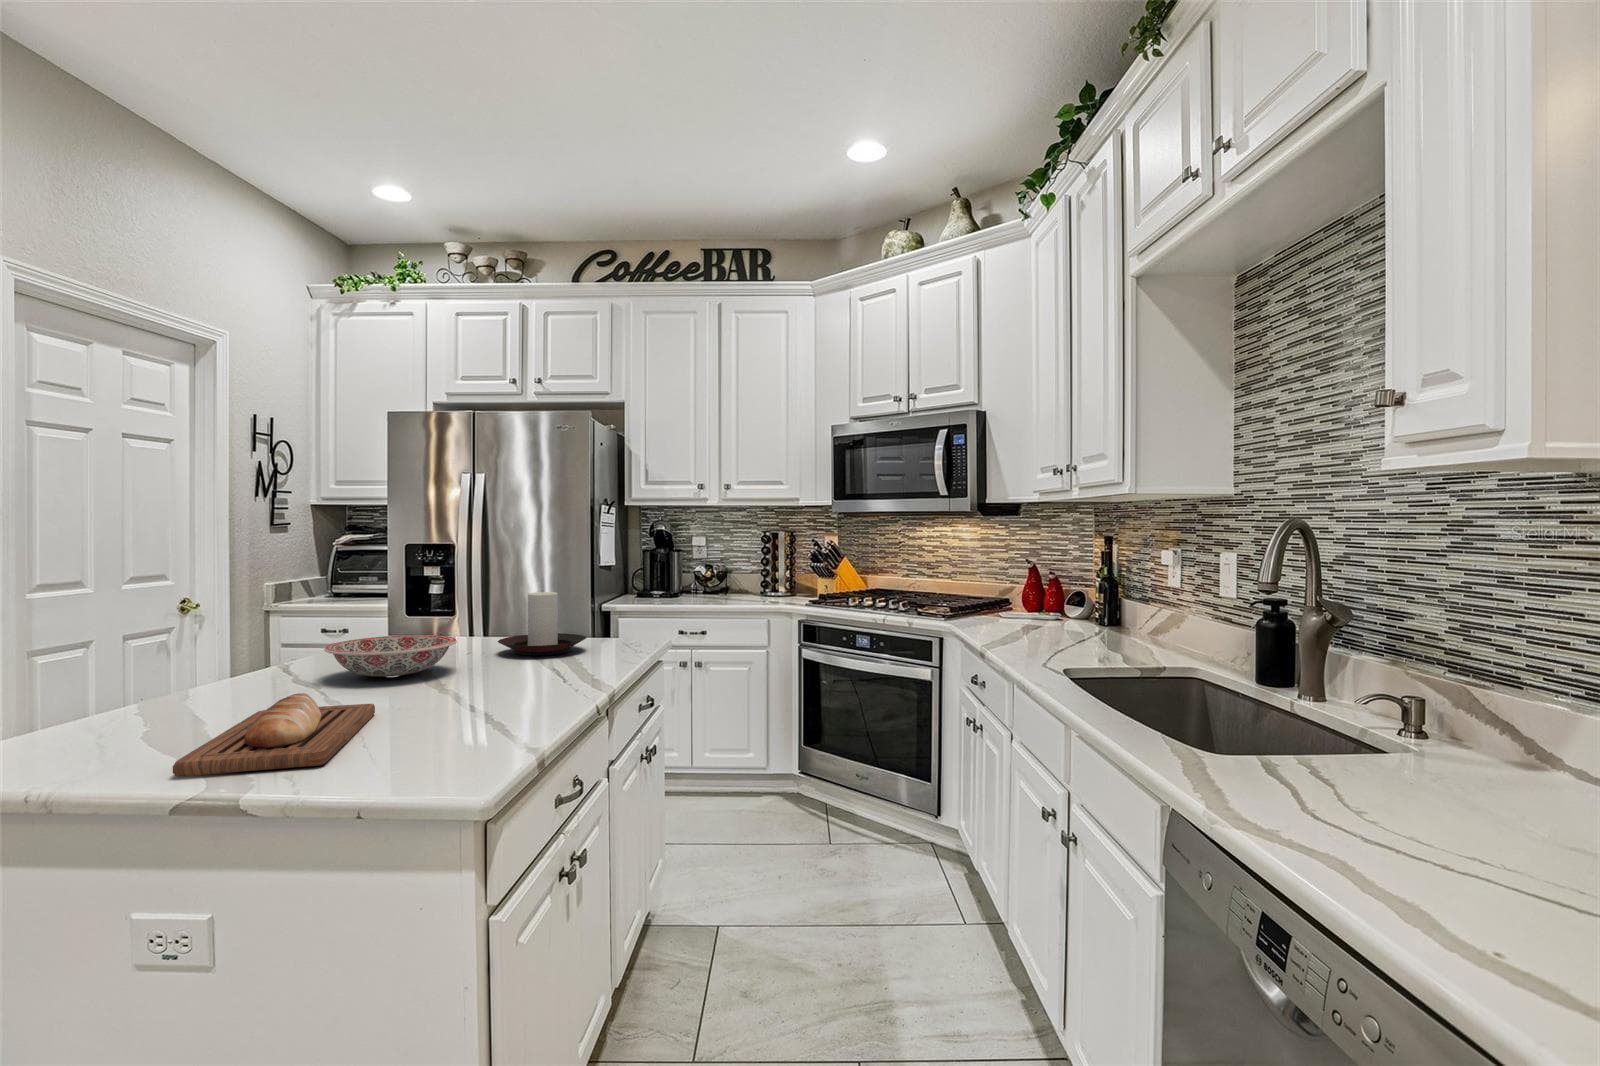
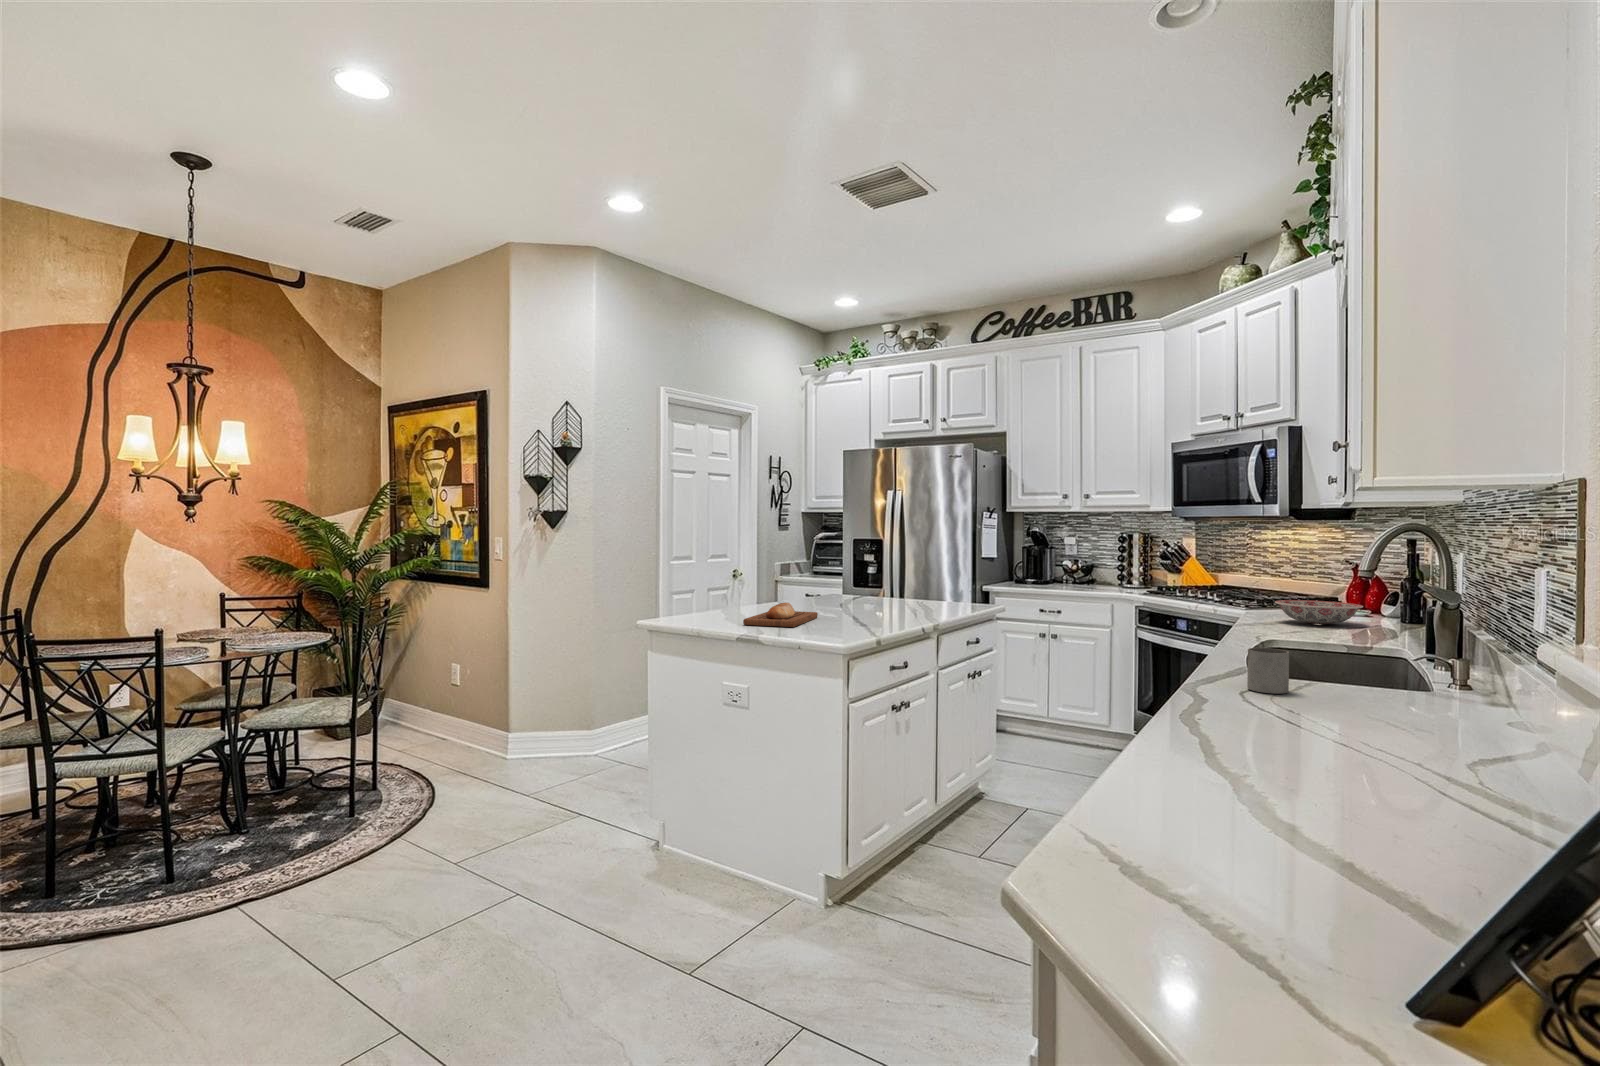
candle holder: present [498,592,586,655] -> none [889,565,941,605]
ceramic bowl: present [324,635,457,677] -> present [1275,600,1363,624]
mug: none [1361,752,1477,852] -> present [1247,648,1289,694]

